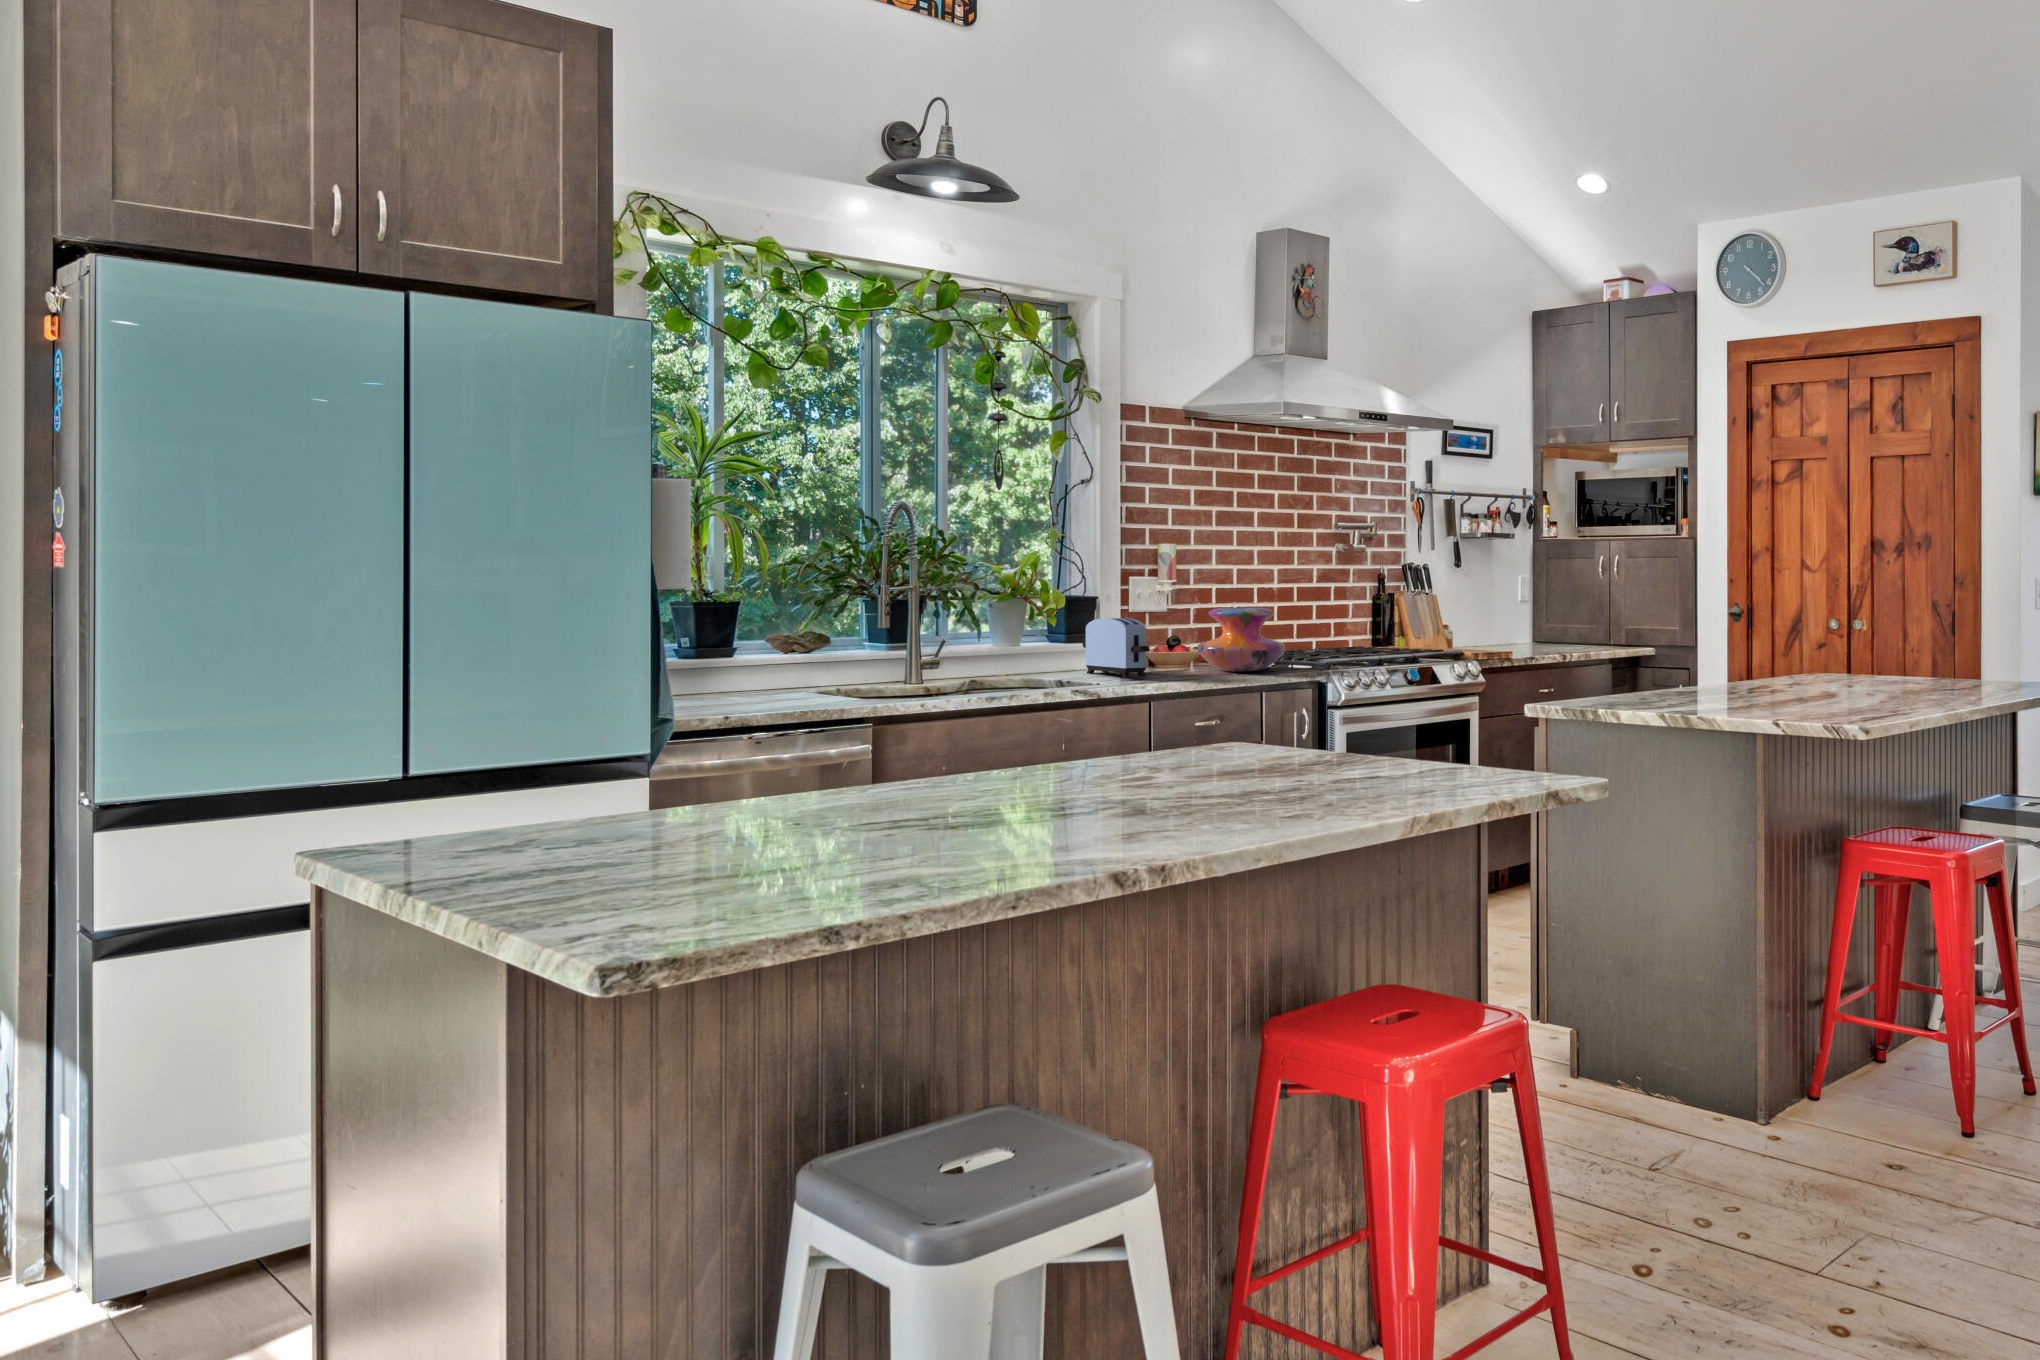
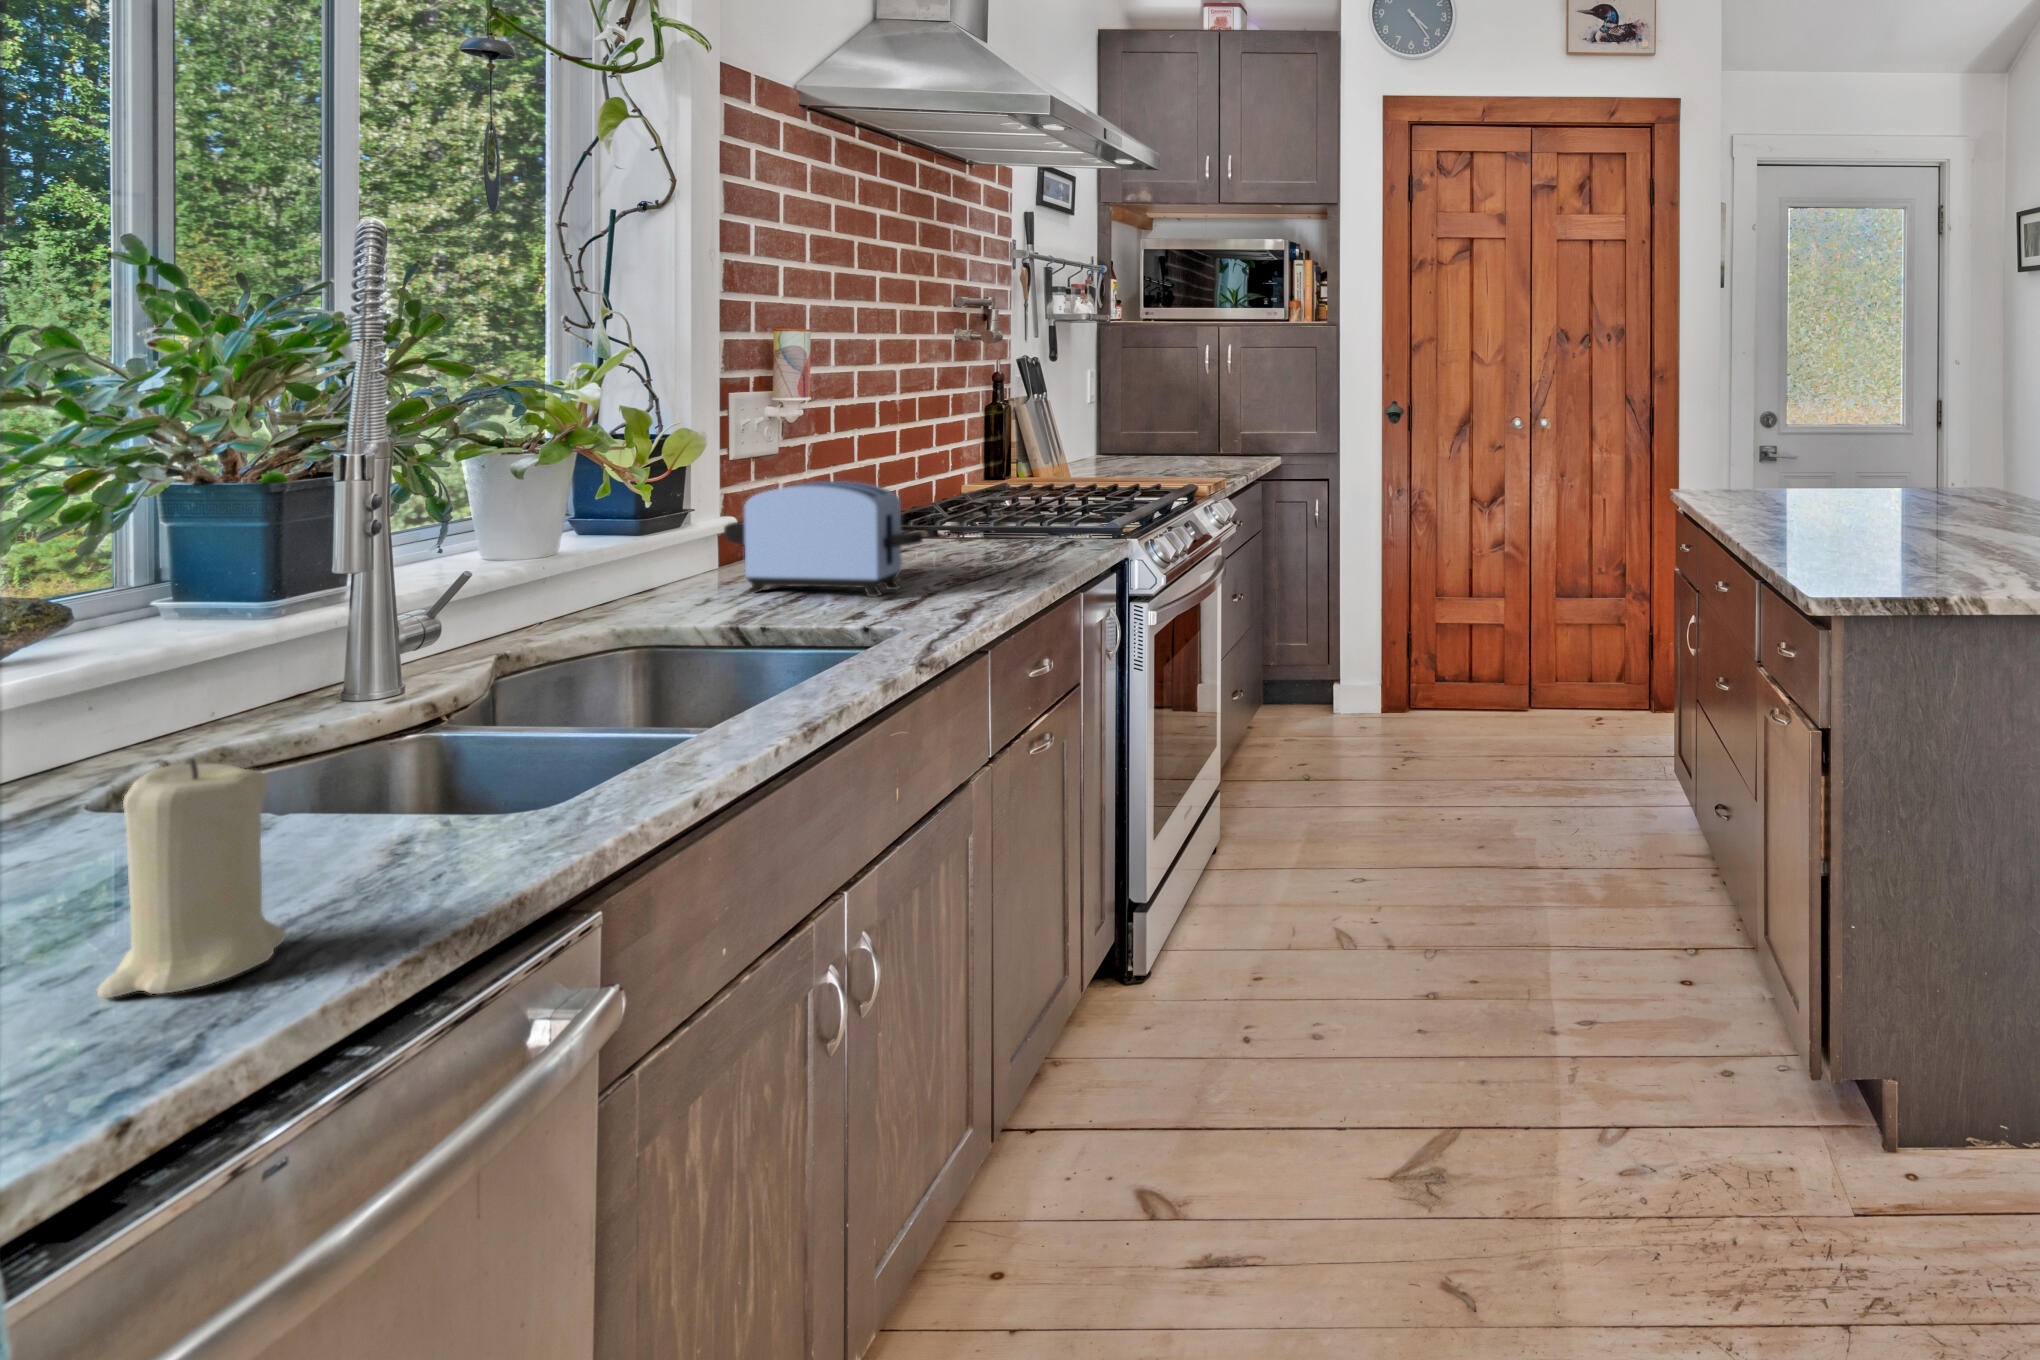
decorative vase: present [1197,607,1286,672] -> none [910,440,1067,551]
candle: none [742,650,785,713] -> present [97,759,286,998]

